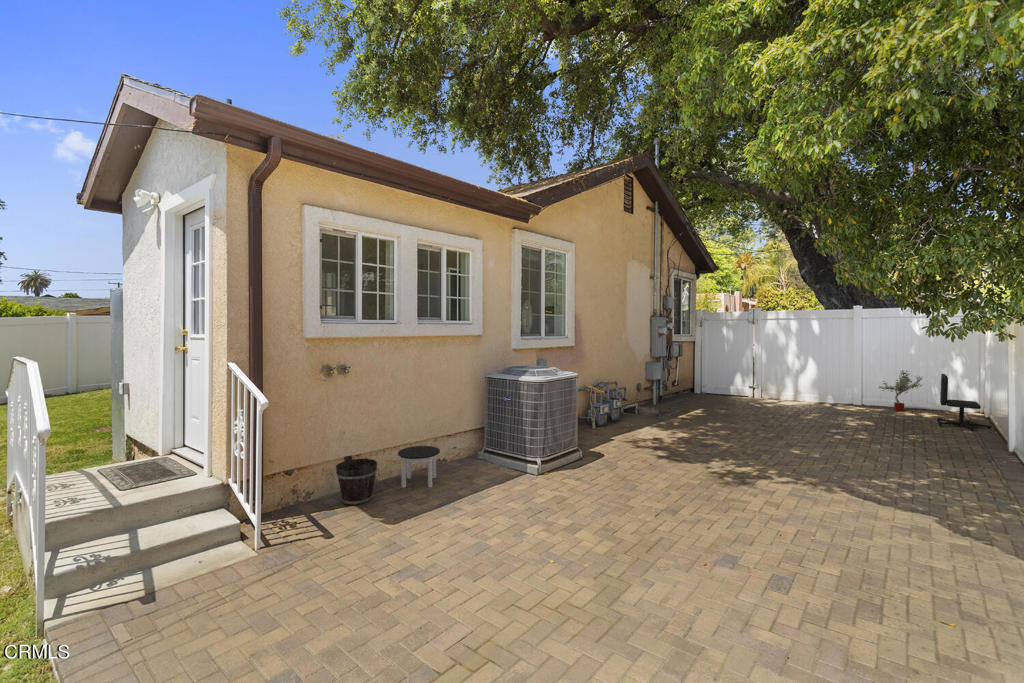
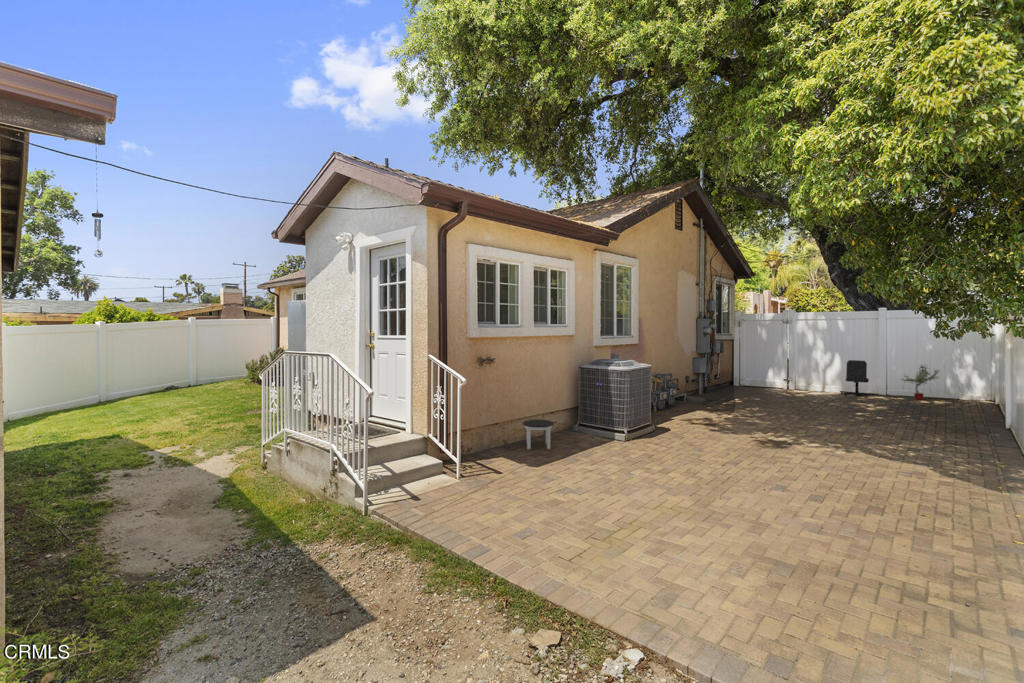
chair: present [937,374,992,431] -> present [840,360,875,398]
bucket: present [336,455,377,506] -> none [487,424,516,459]

